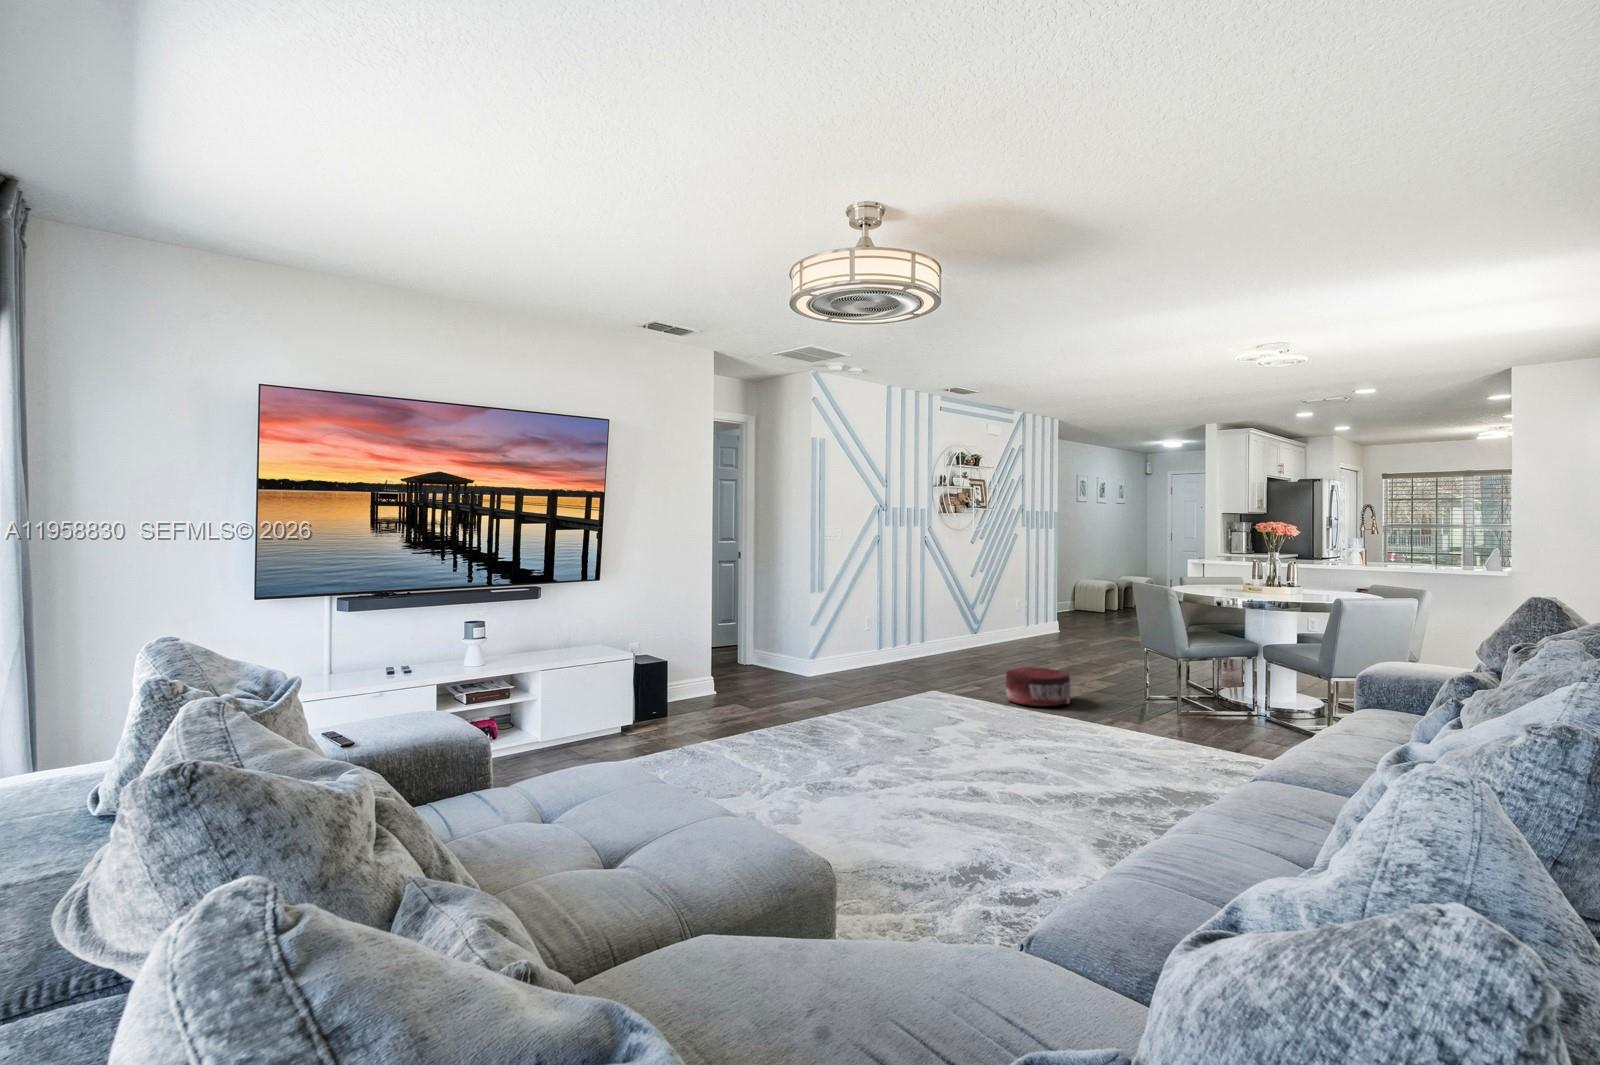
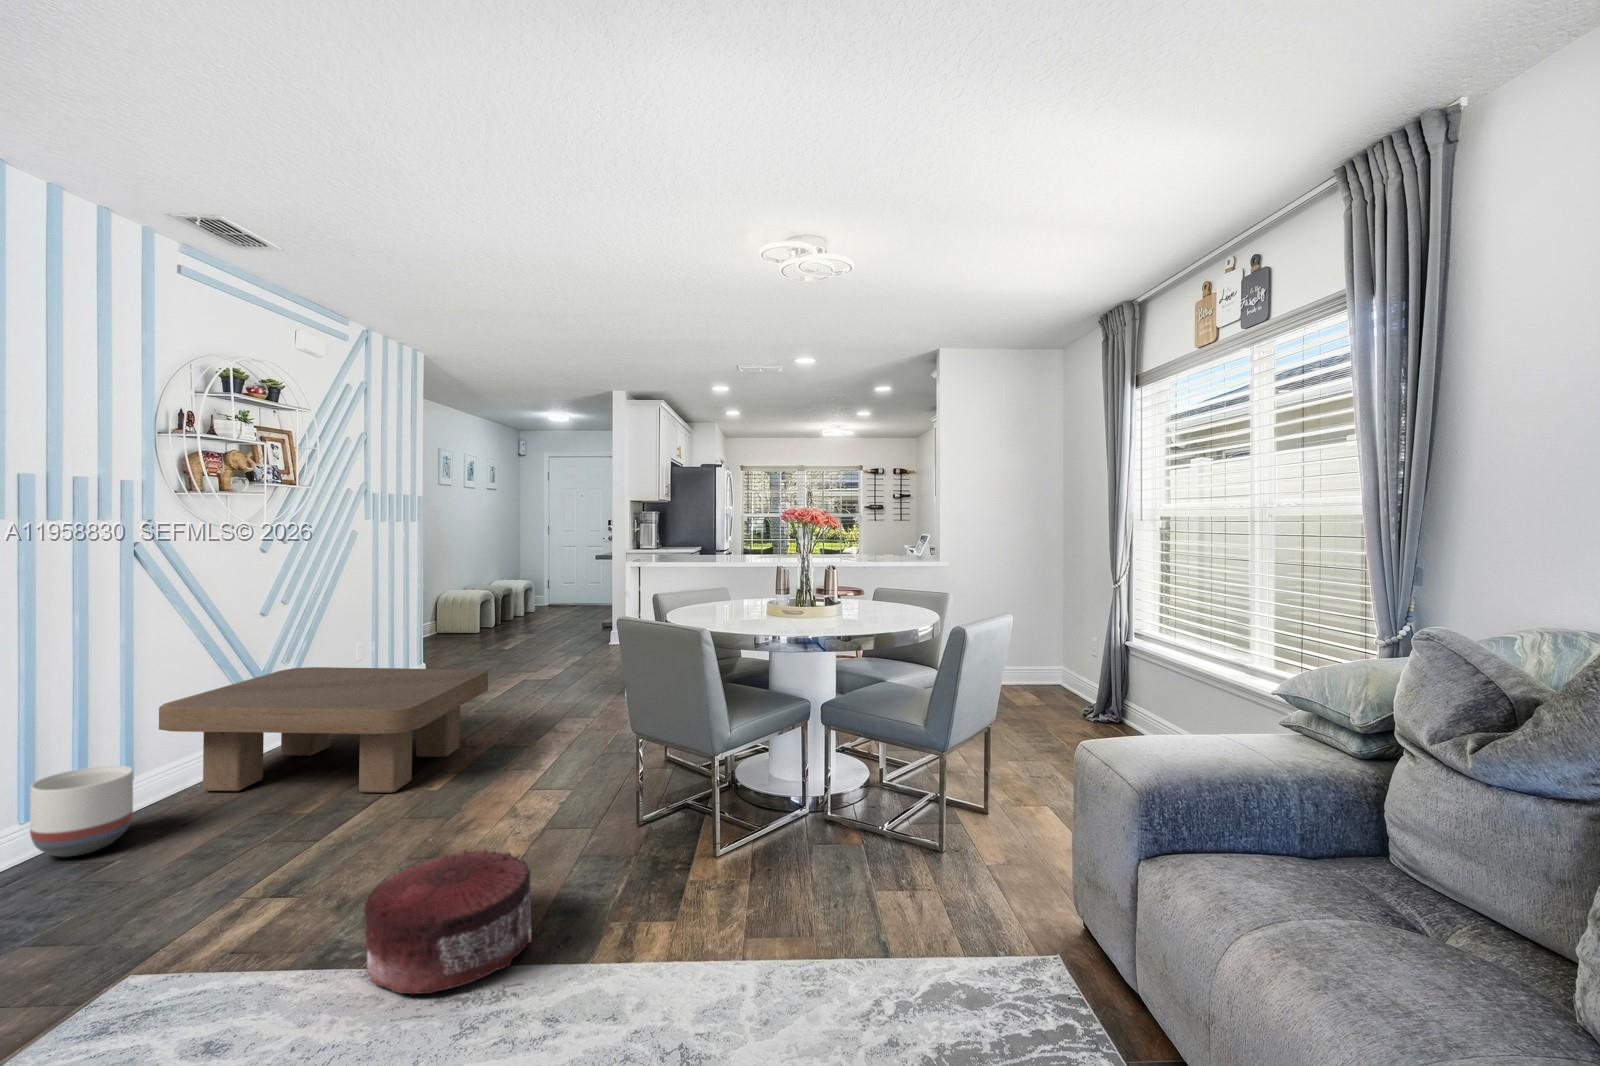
coffee table: none [934,606,1082,665] -> present [159,667,488,793]
planter: none [897,629,927,661] -> present [30,765,133,857]

